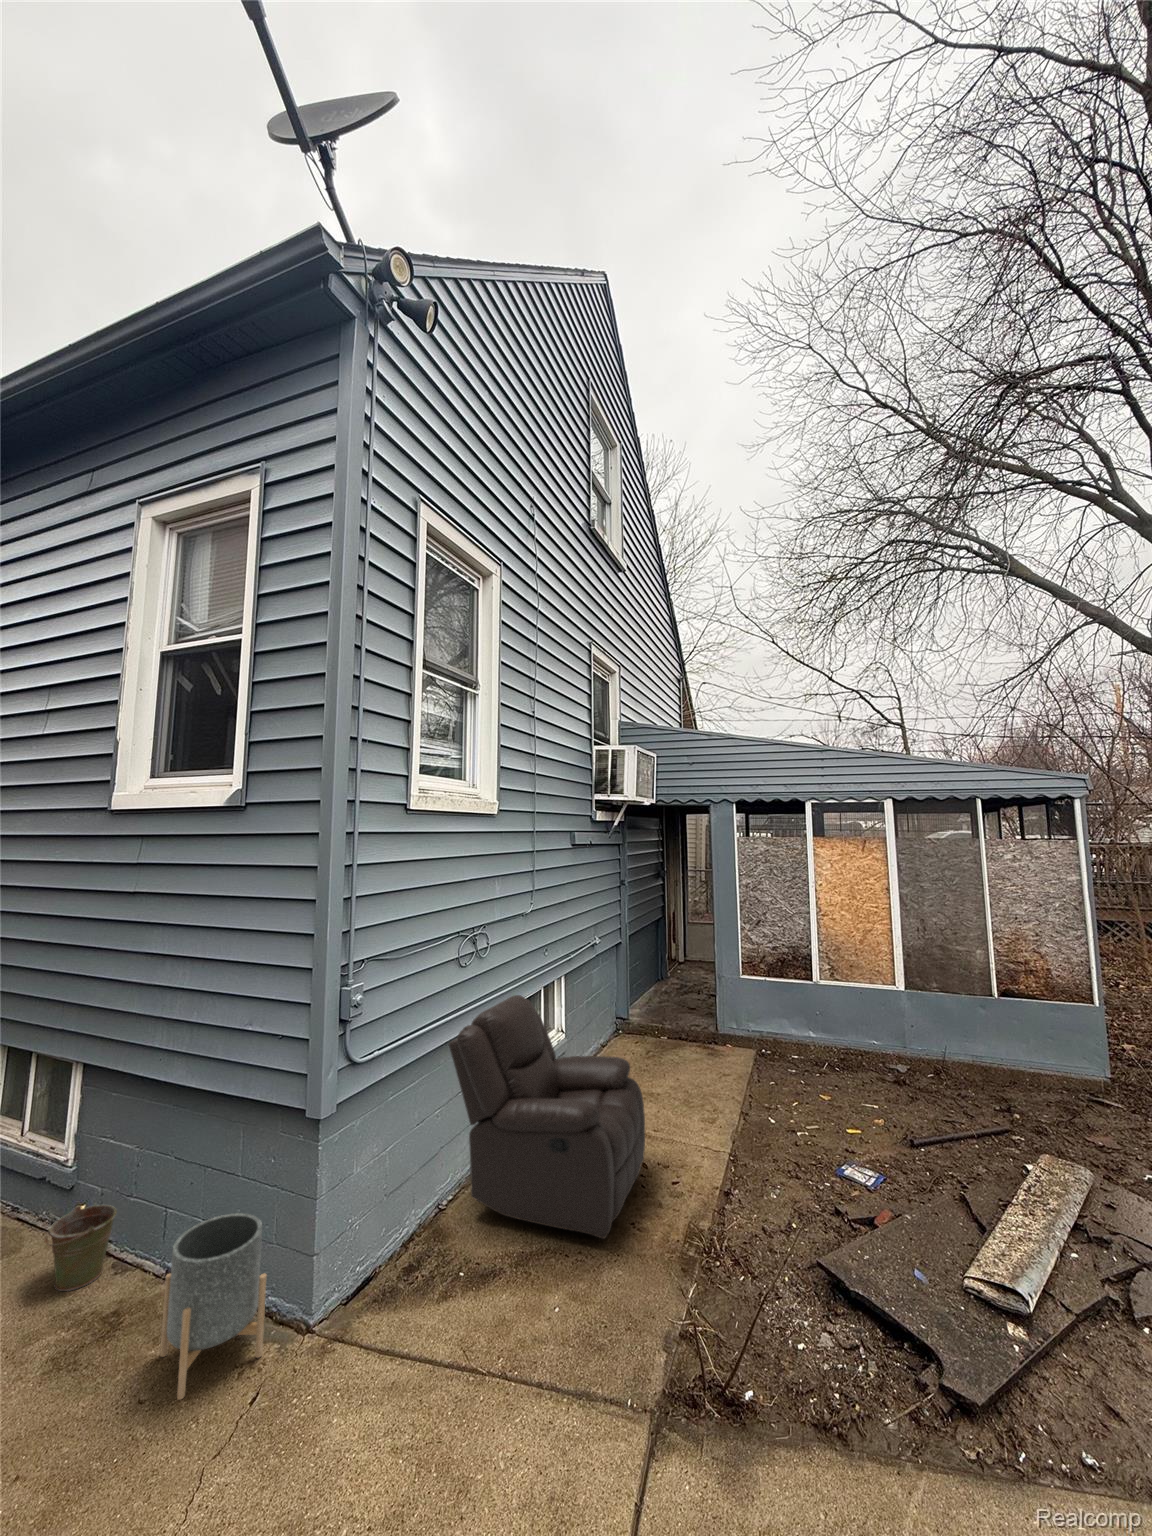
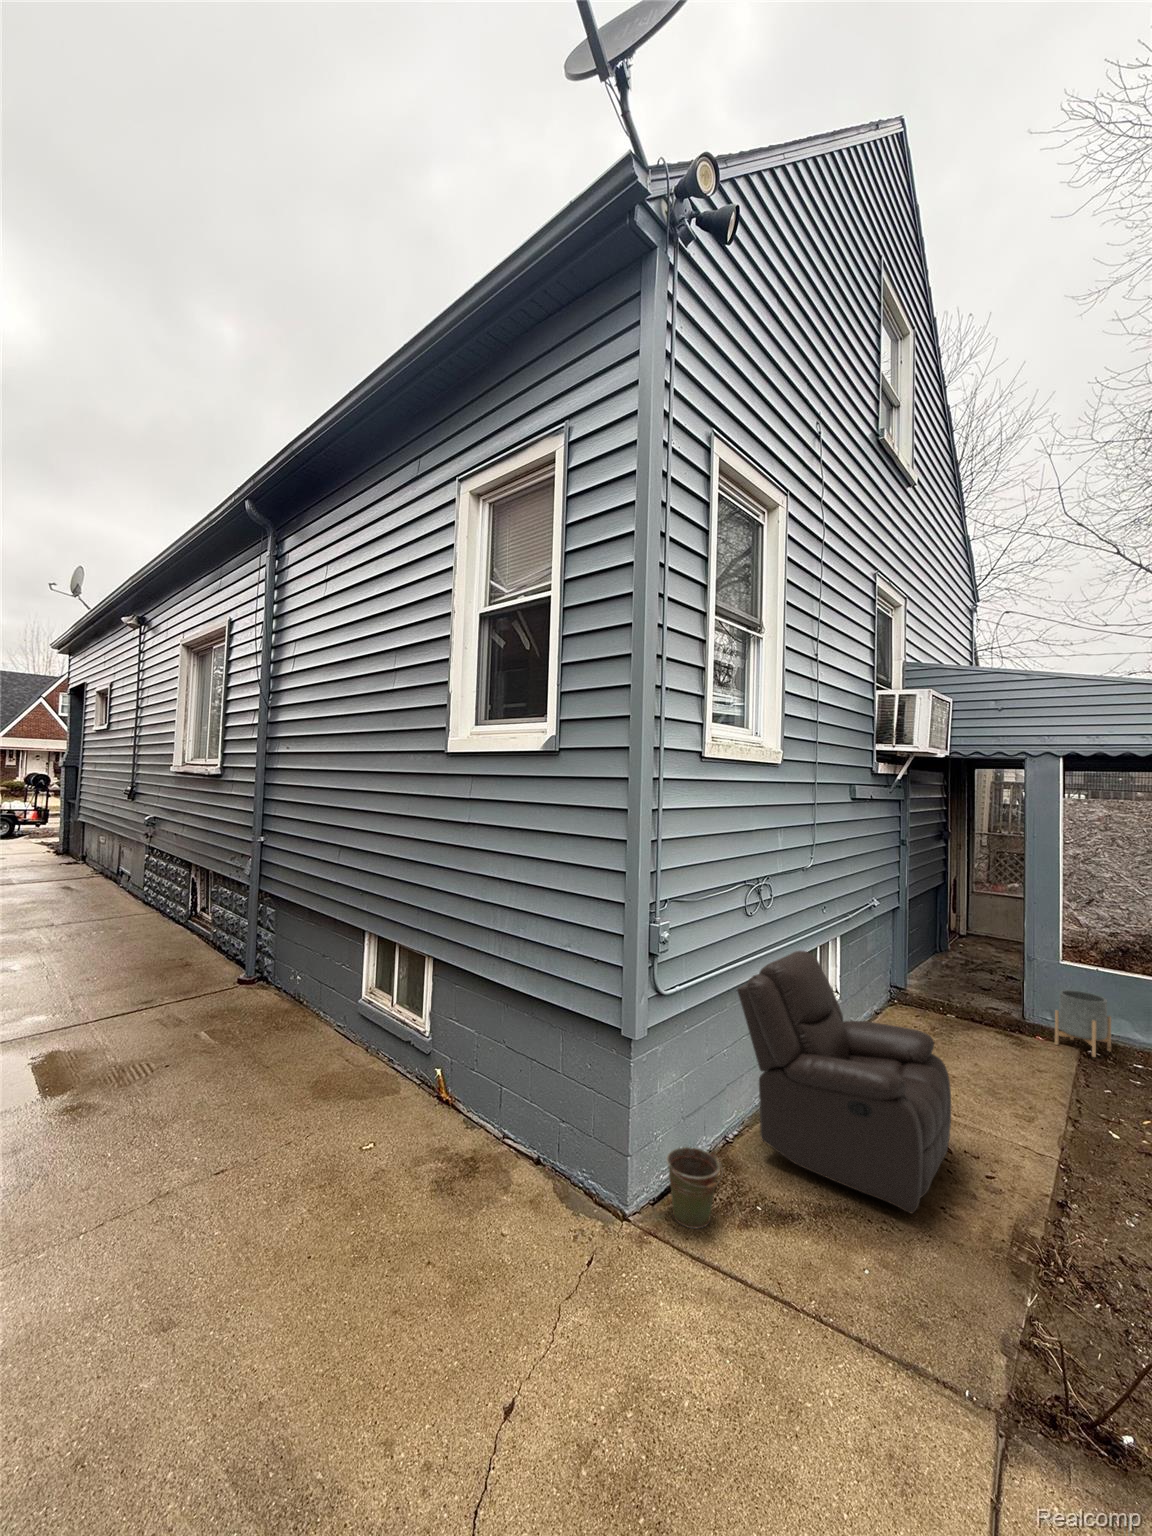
bucket: present [44,1205,117,1291] -> present [666,1147,723,1228]
planter: present [160,1213,266,1400] -> present [1055,990,1111,1057]

